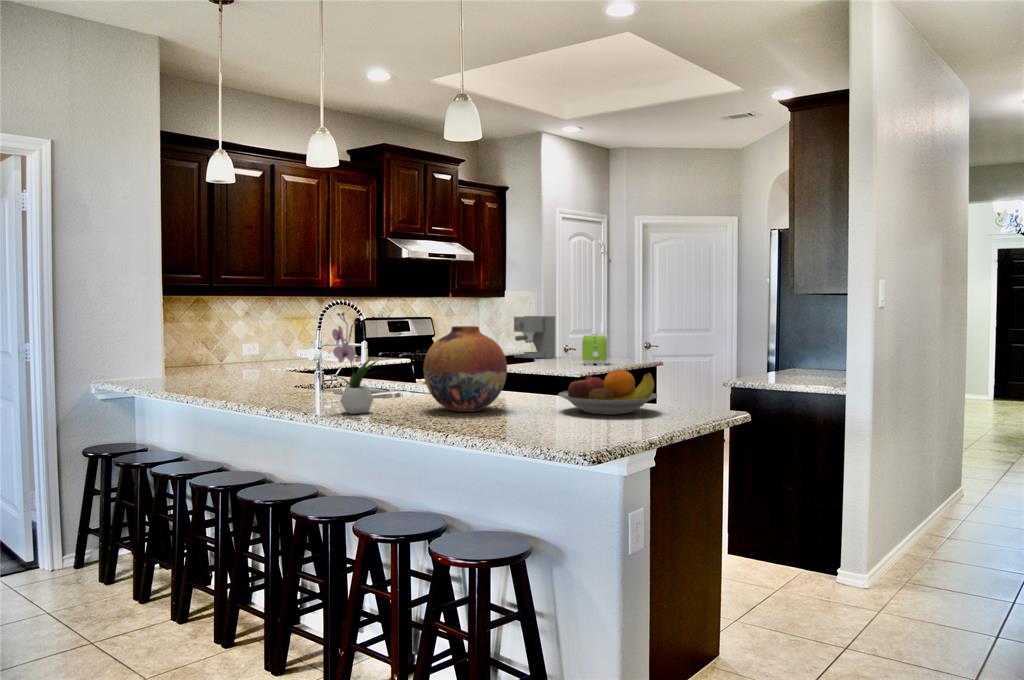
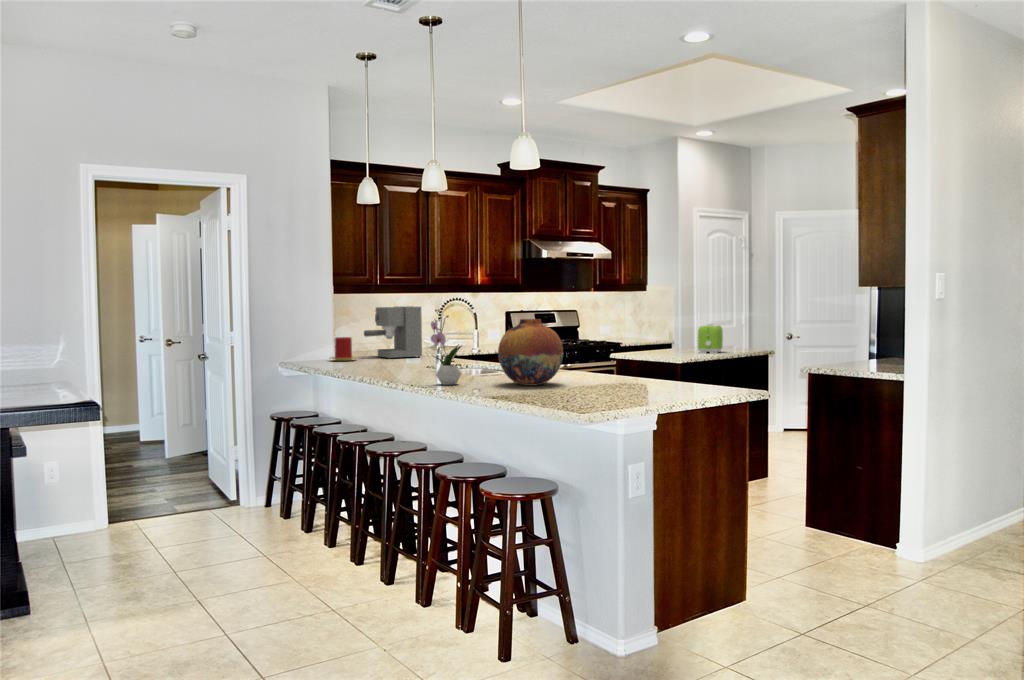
coffee maker: present [514,316,555,359] -> present [364,306,422,359]
candle: none [149,350,189,382] -> present [331,337,355,361]
fruit bowl: present [558,370,658,415] -> none [601,355,681,390]

